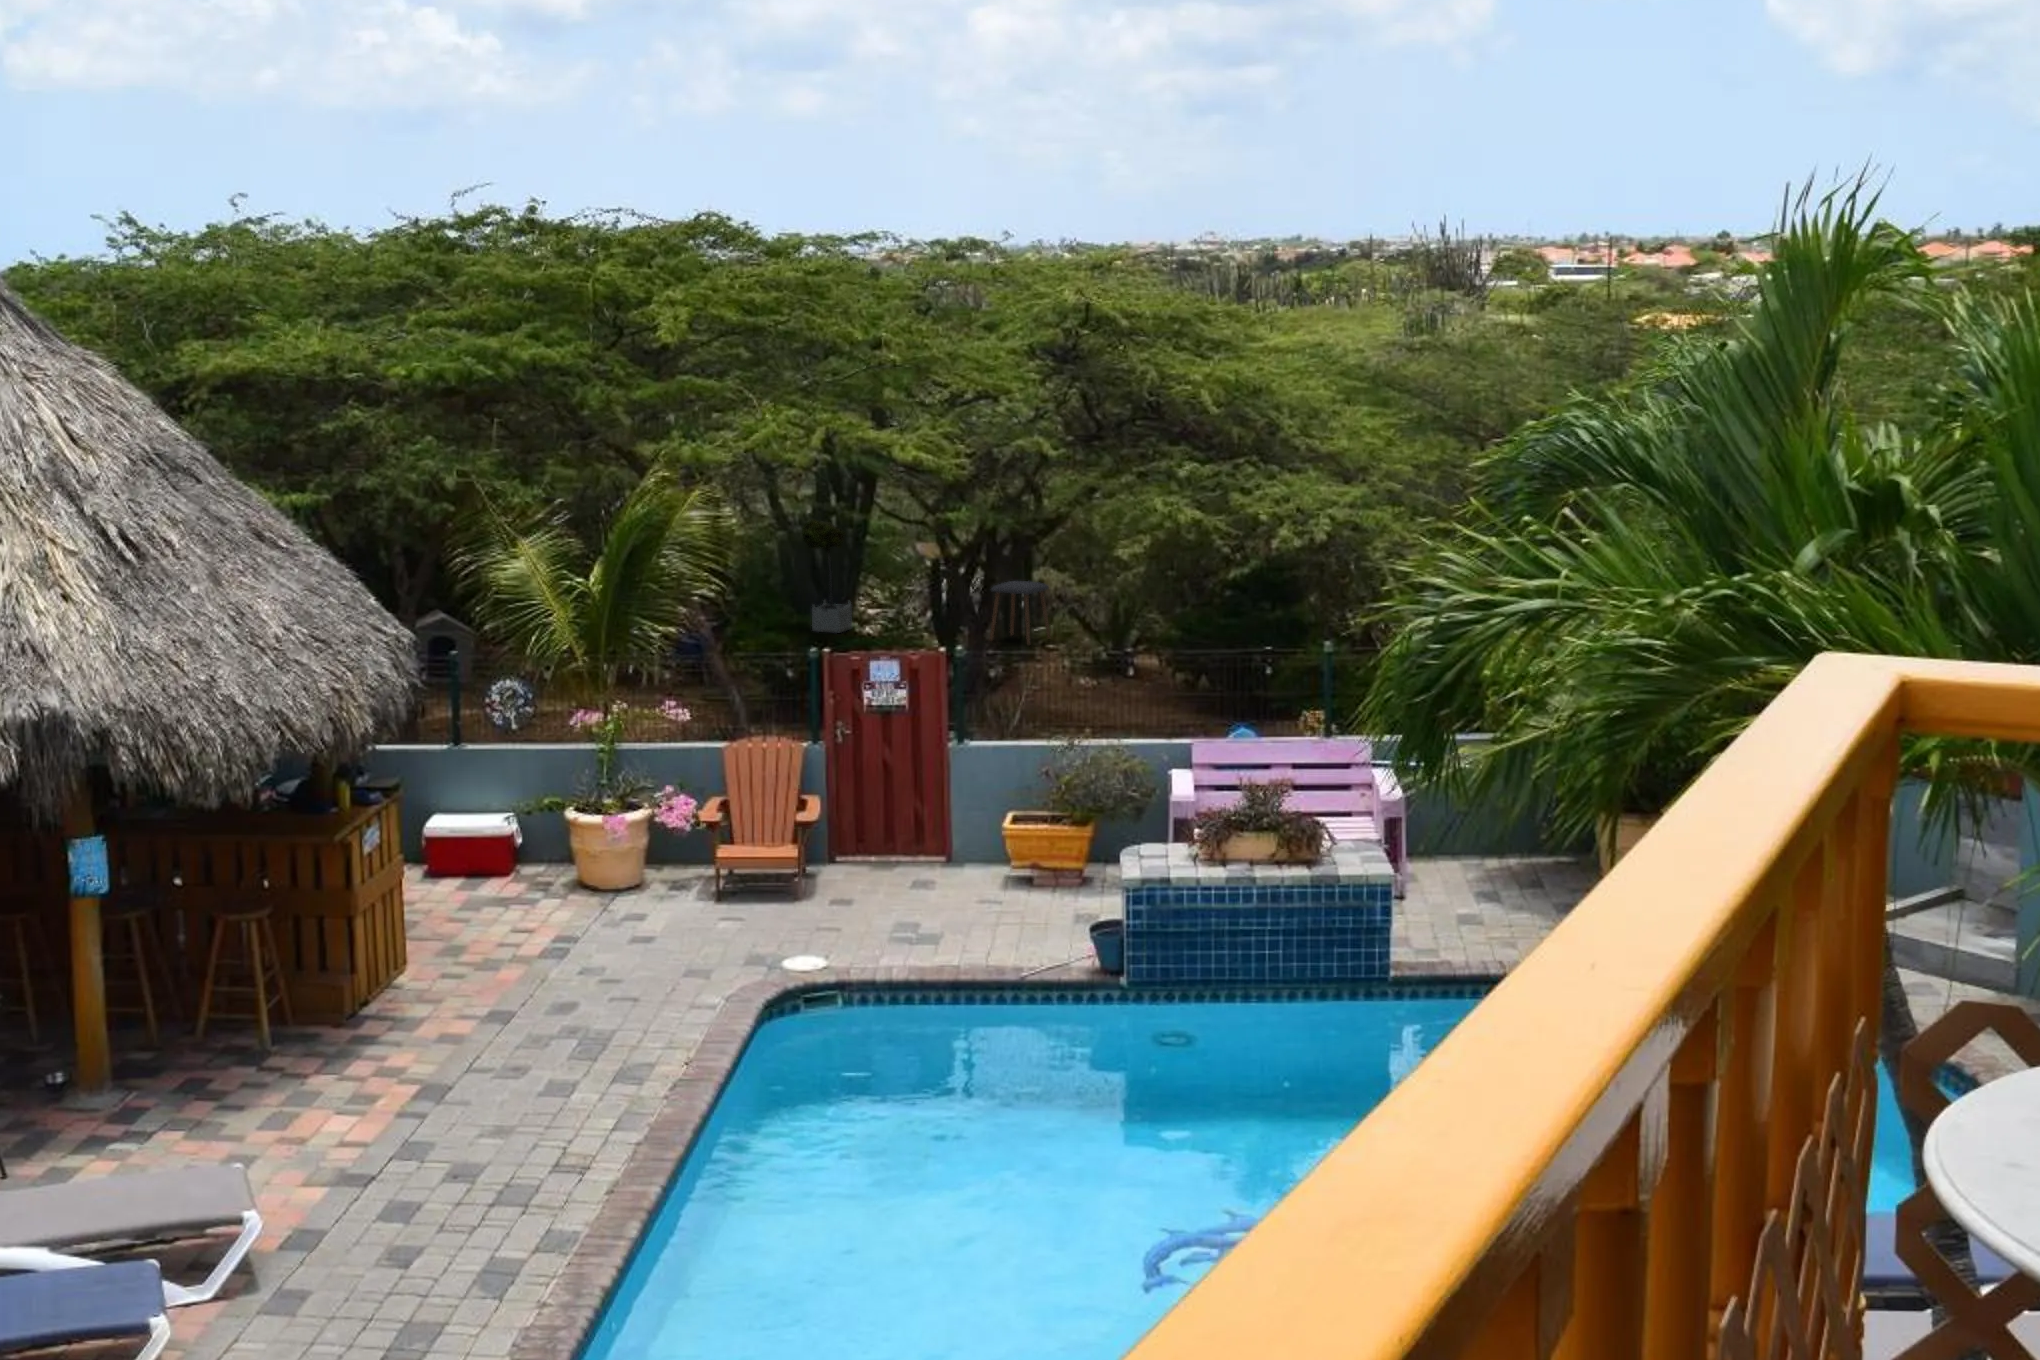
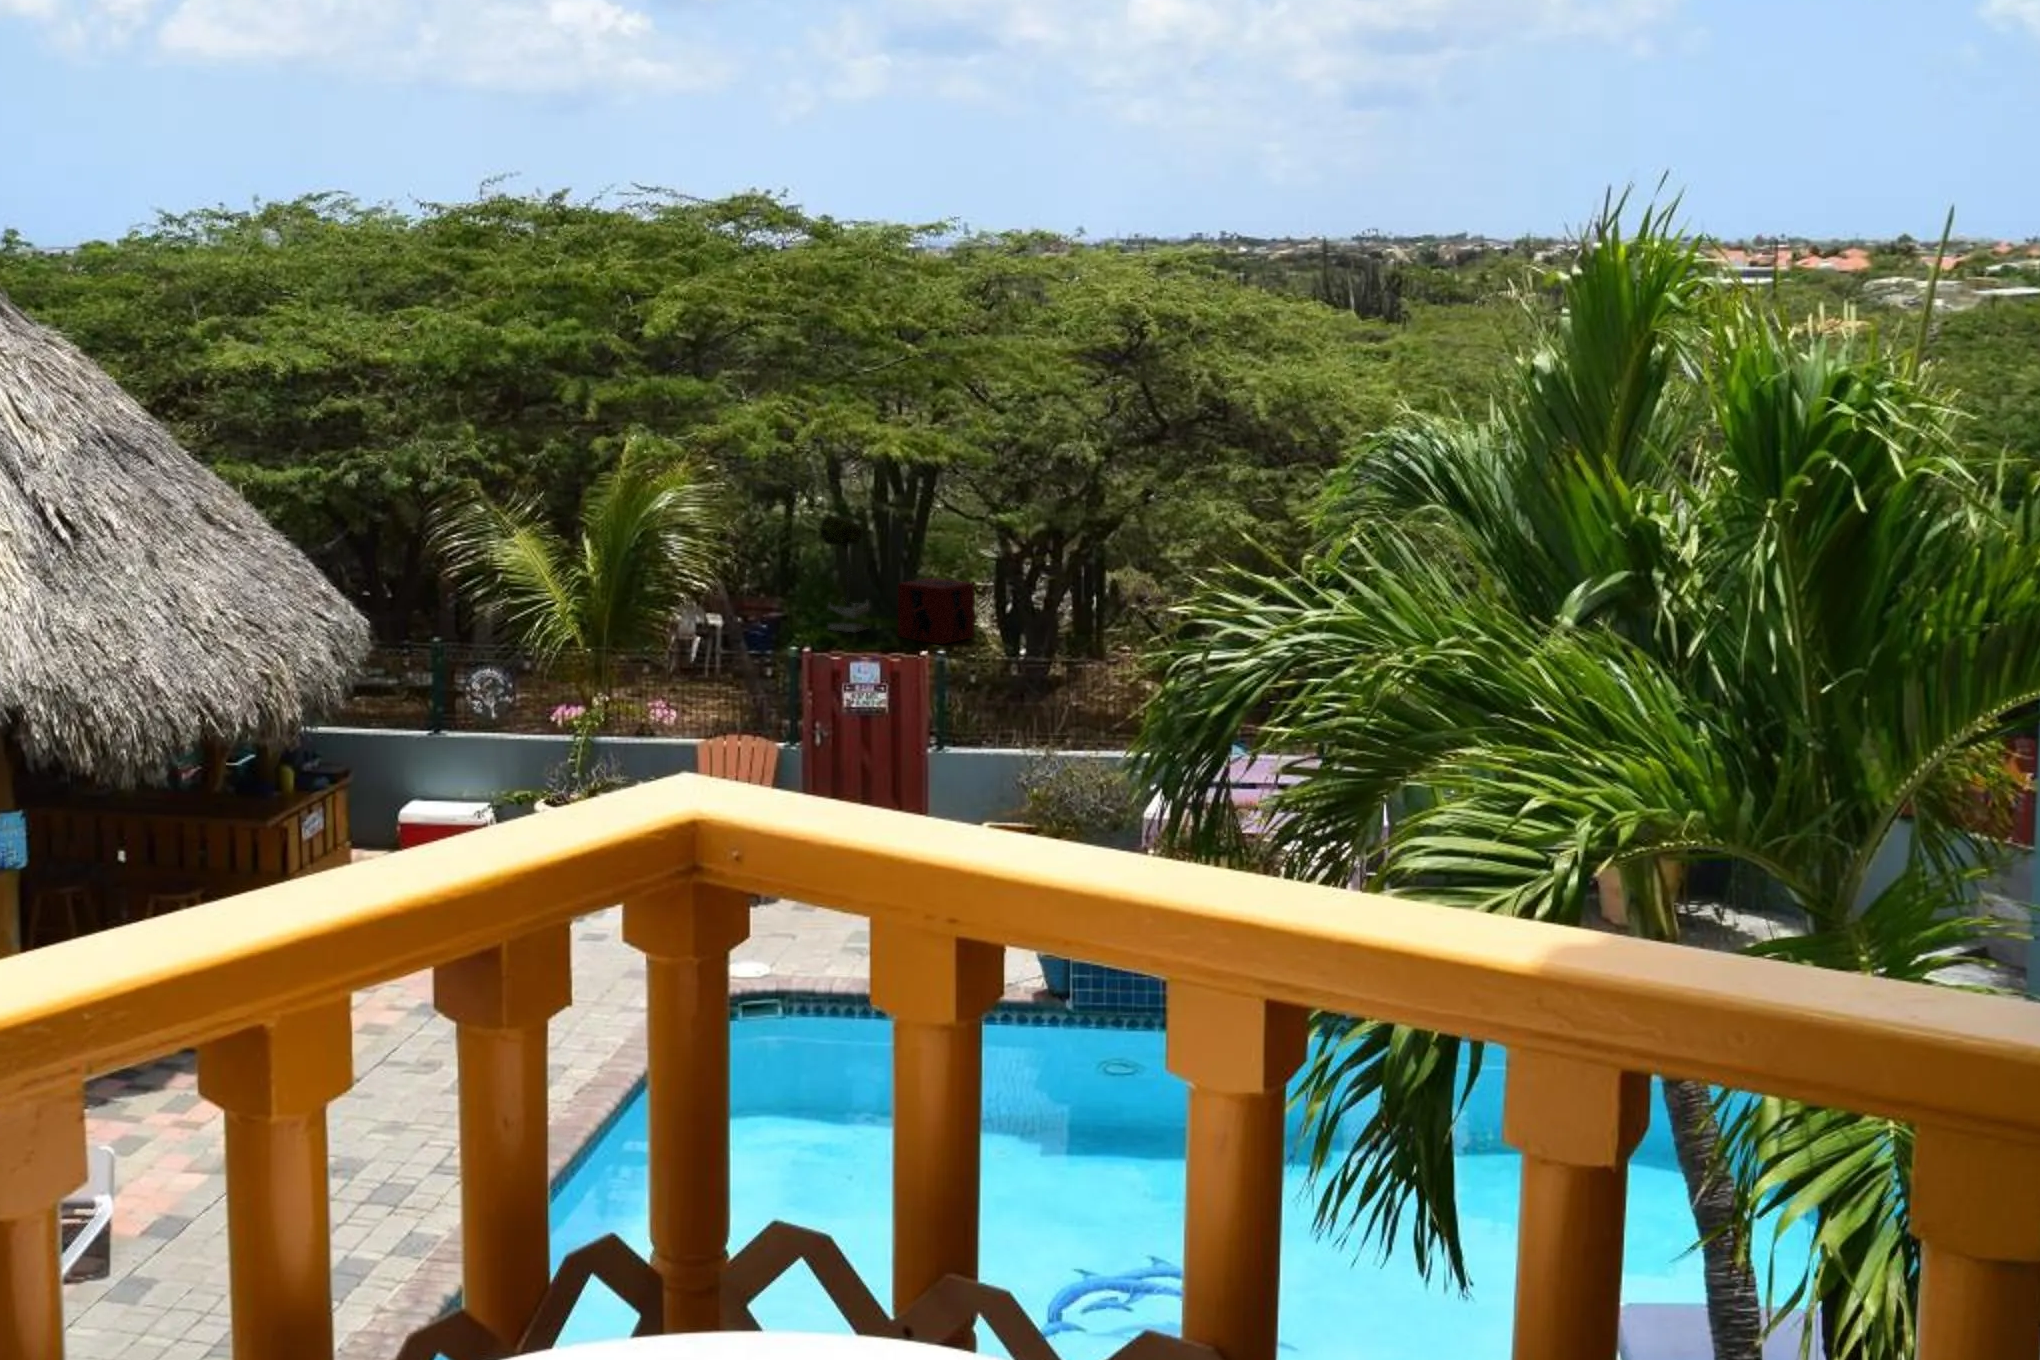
storage box: none [880,577,954,641] -> present [898,578,975,644]
stool: present [990,581,1050,645] -> none [1010,585,1075,653]

